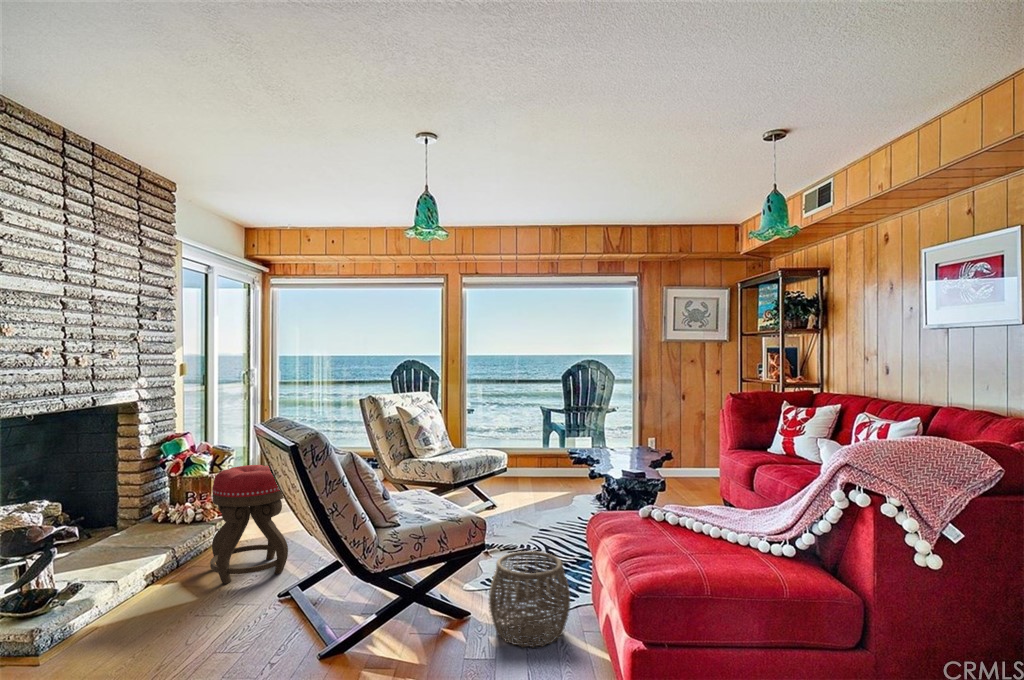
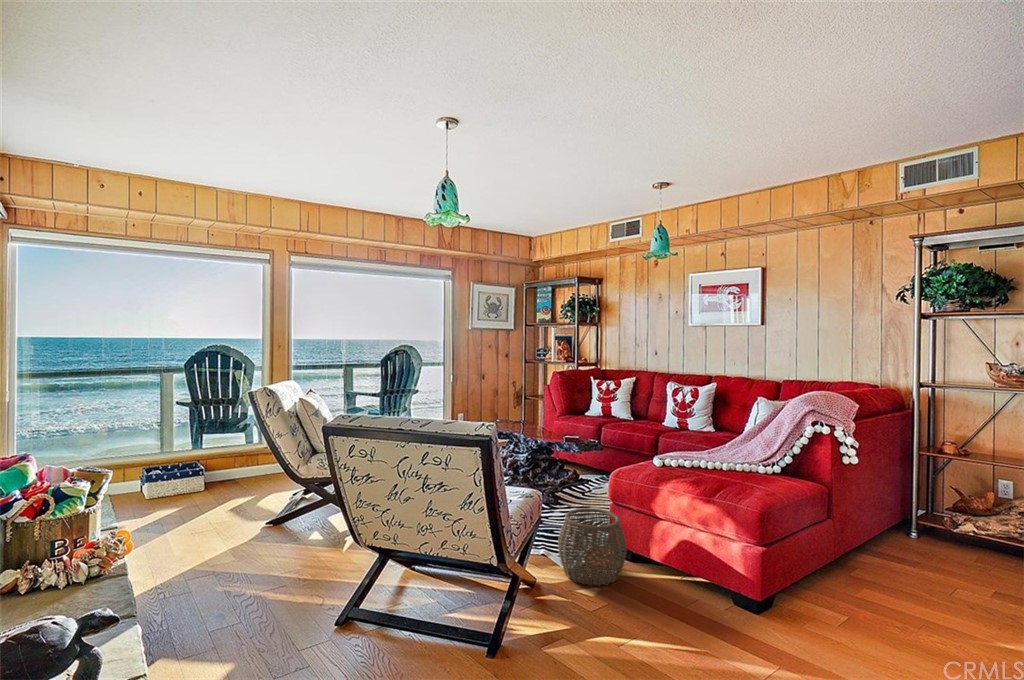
ottoman: present [210,465,288,584] -> none [177,477,293,632]

